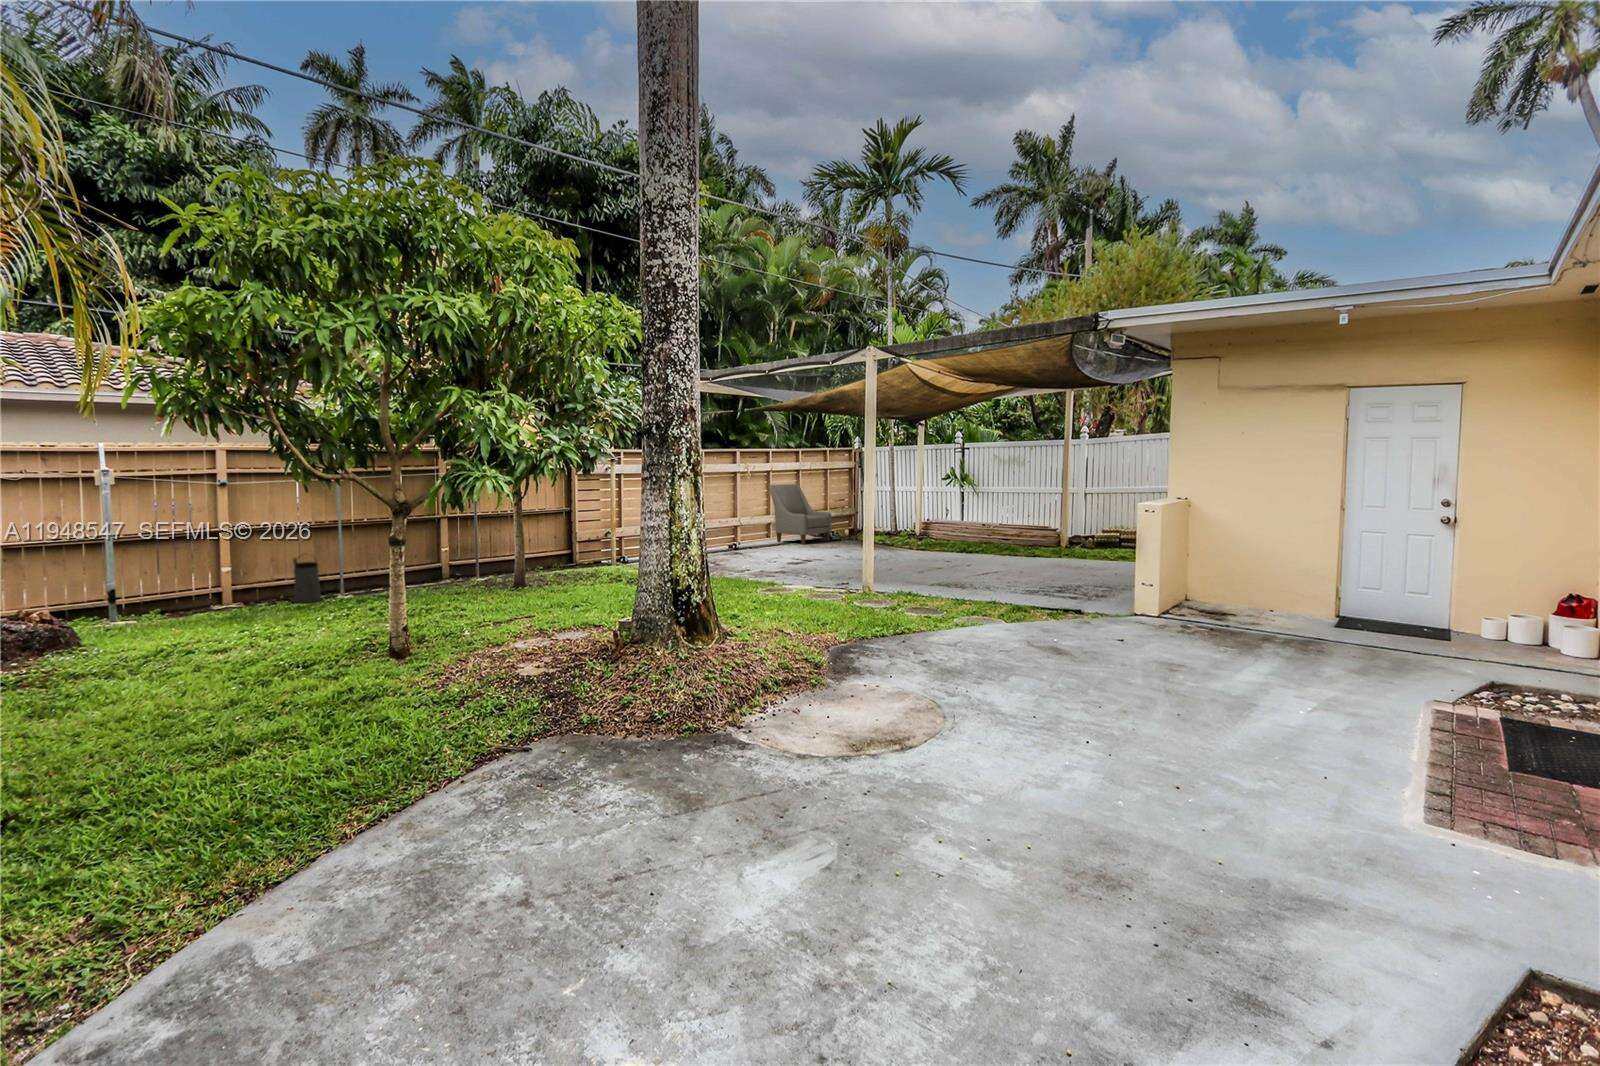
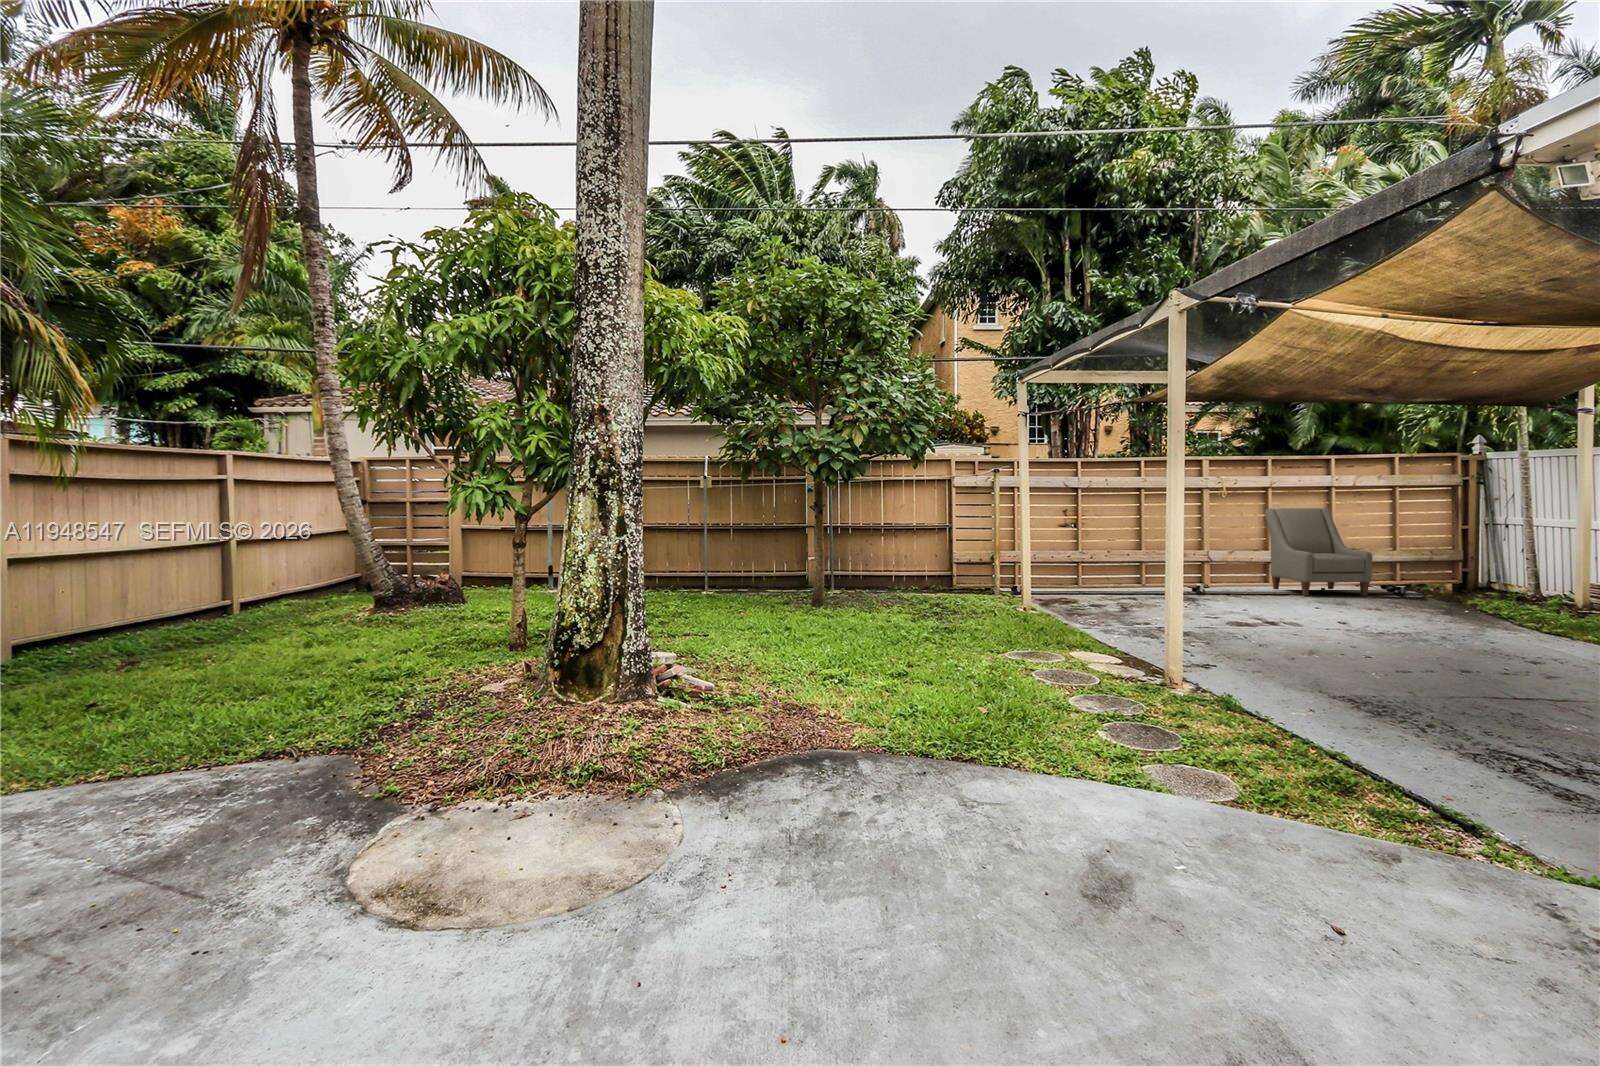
watering can: present [293,558,322,603] -> none [676,556,696,596]

